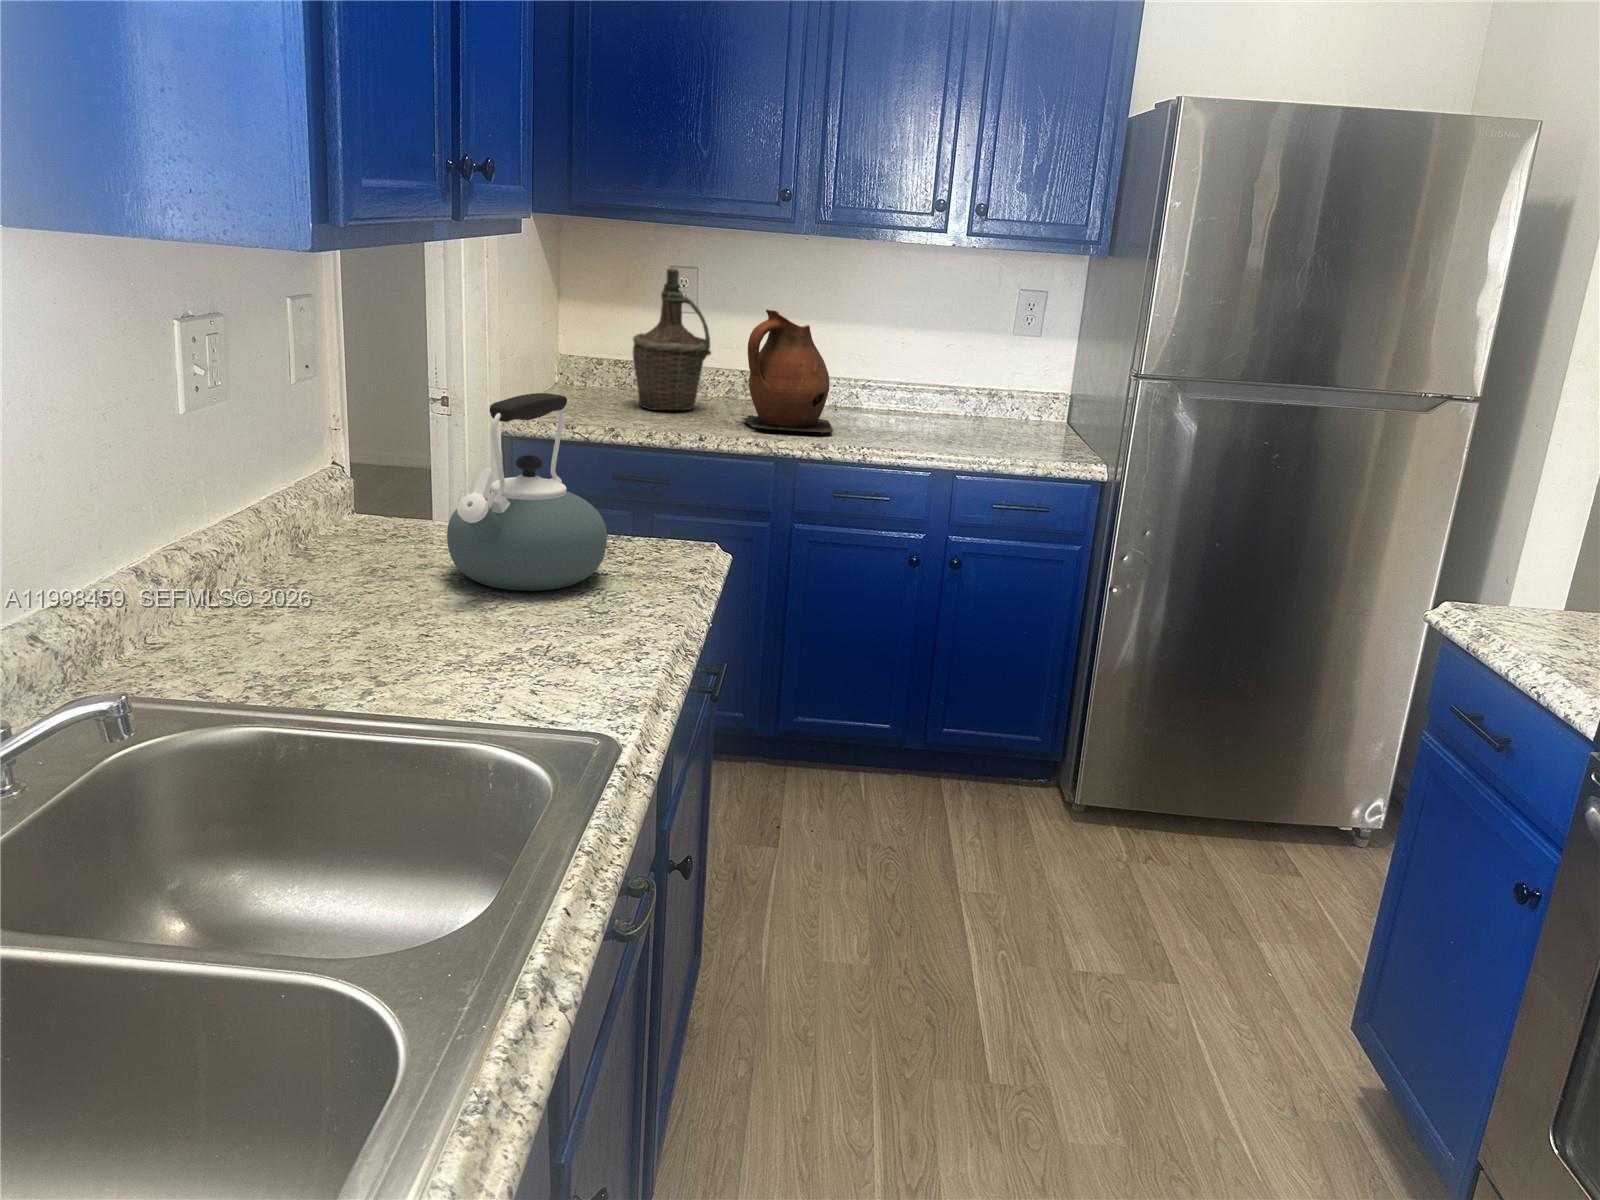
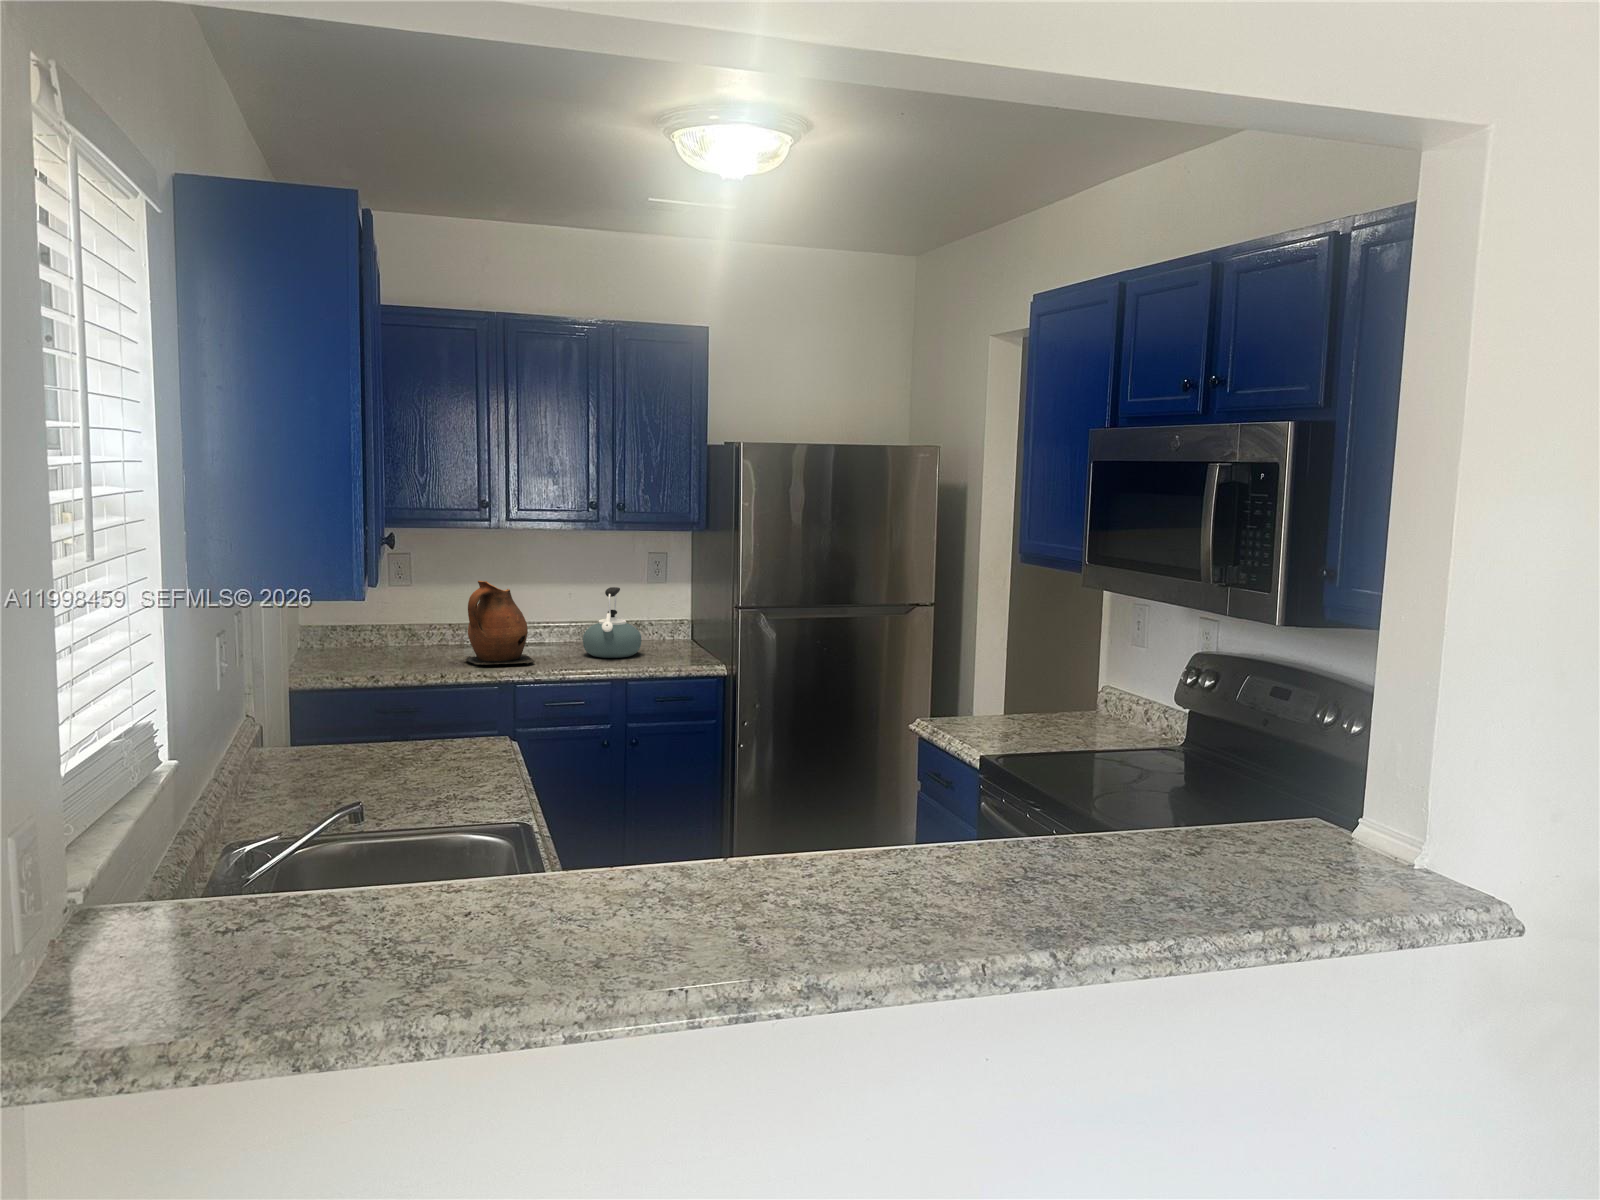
bottle: present [633,268,711,410] -> none [372,556,433,660]
kettle: present [447,393,607,591] -> present [583,587,642,658]

